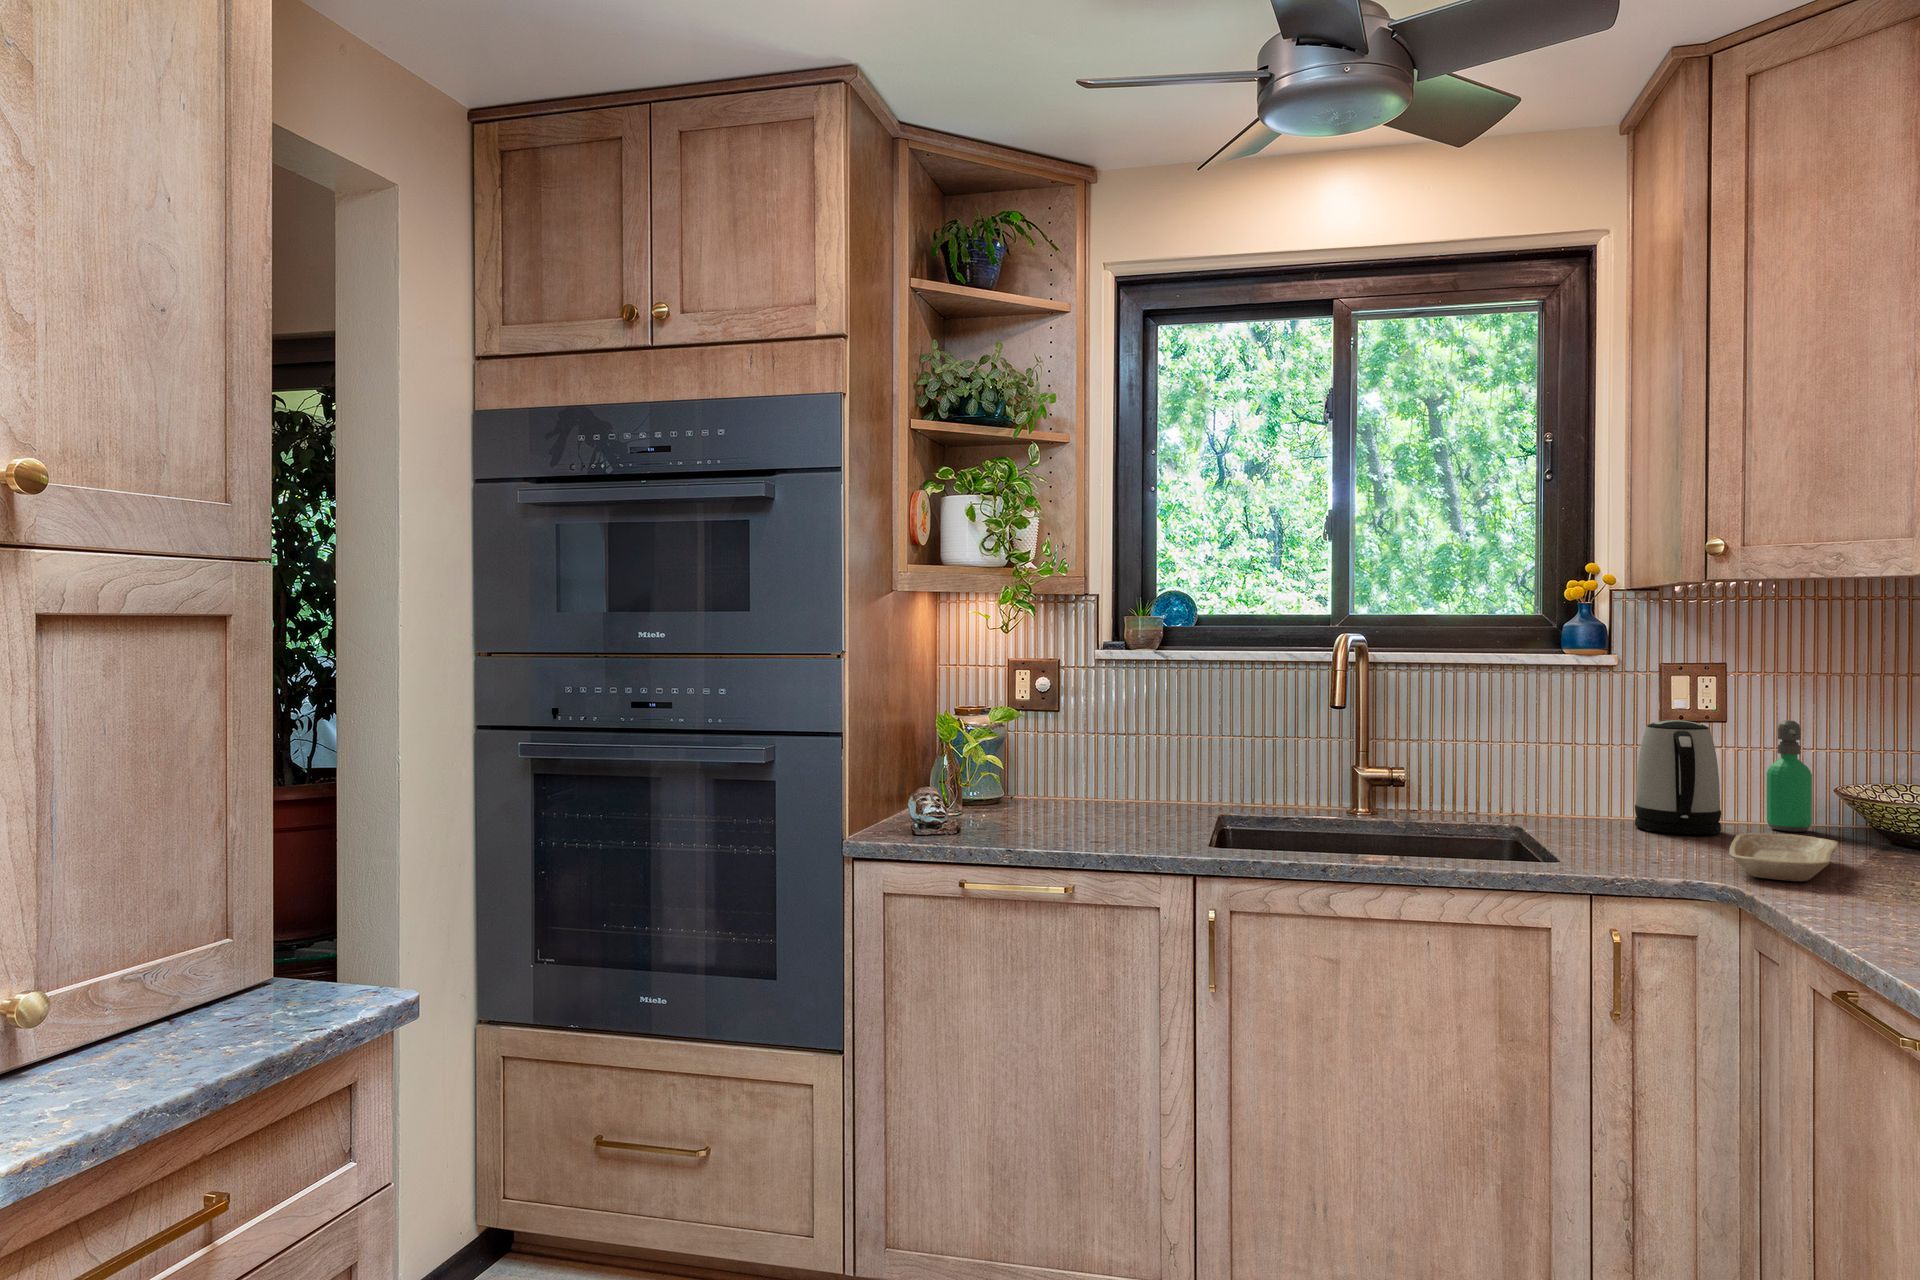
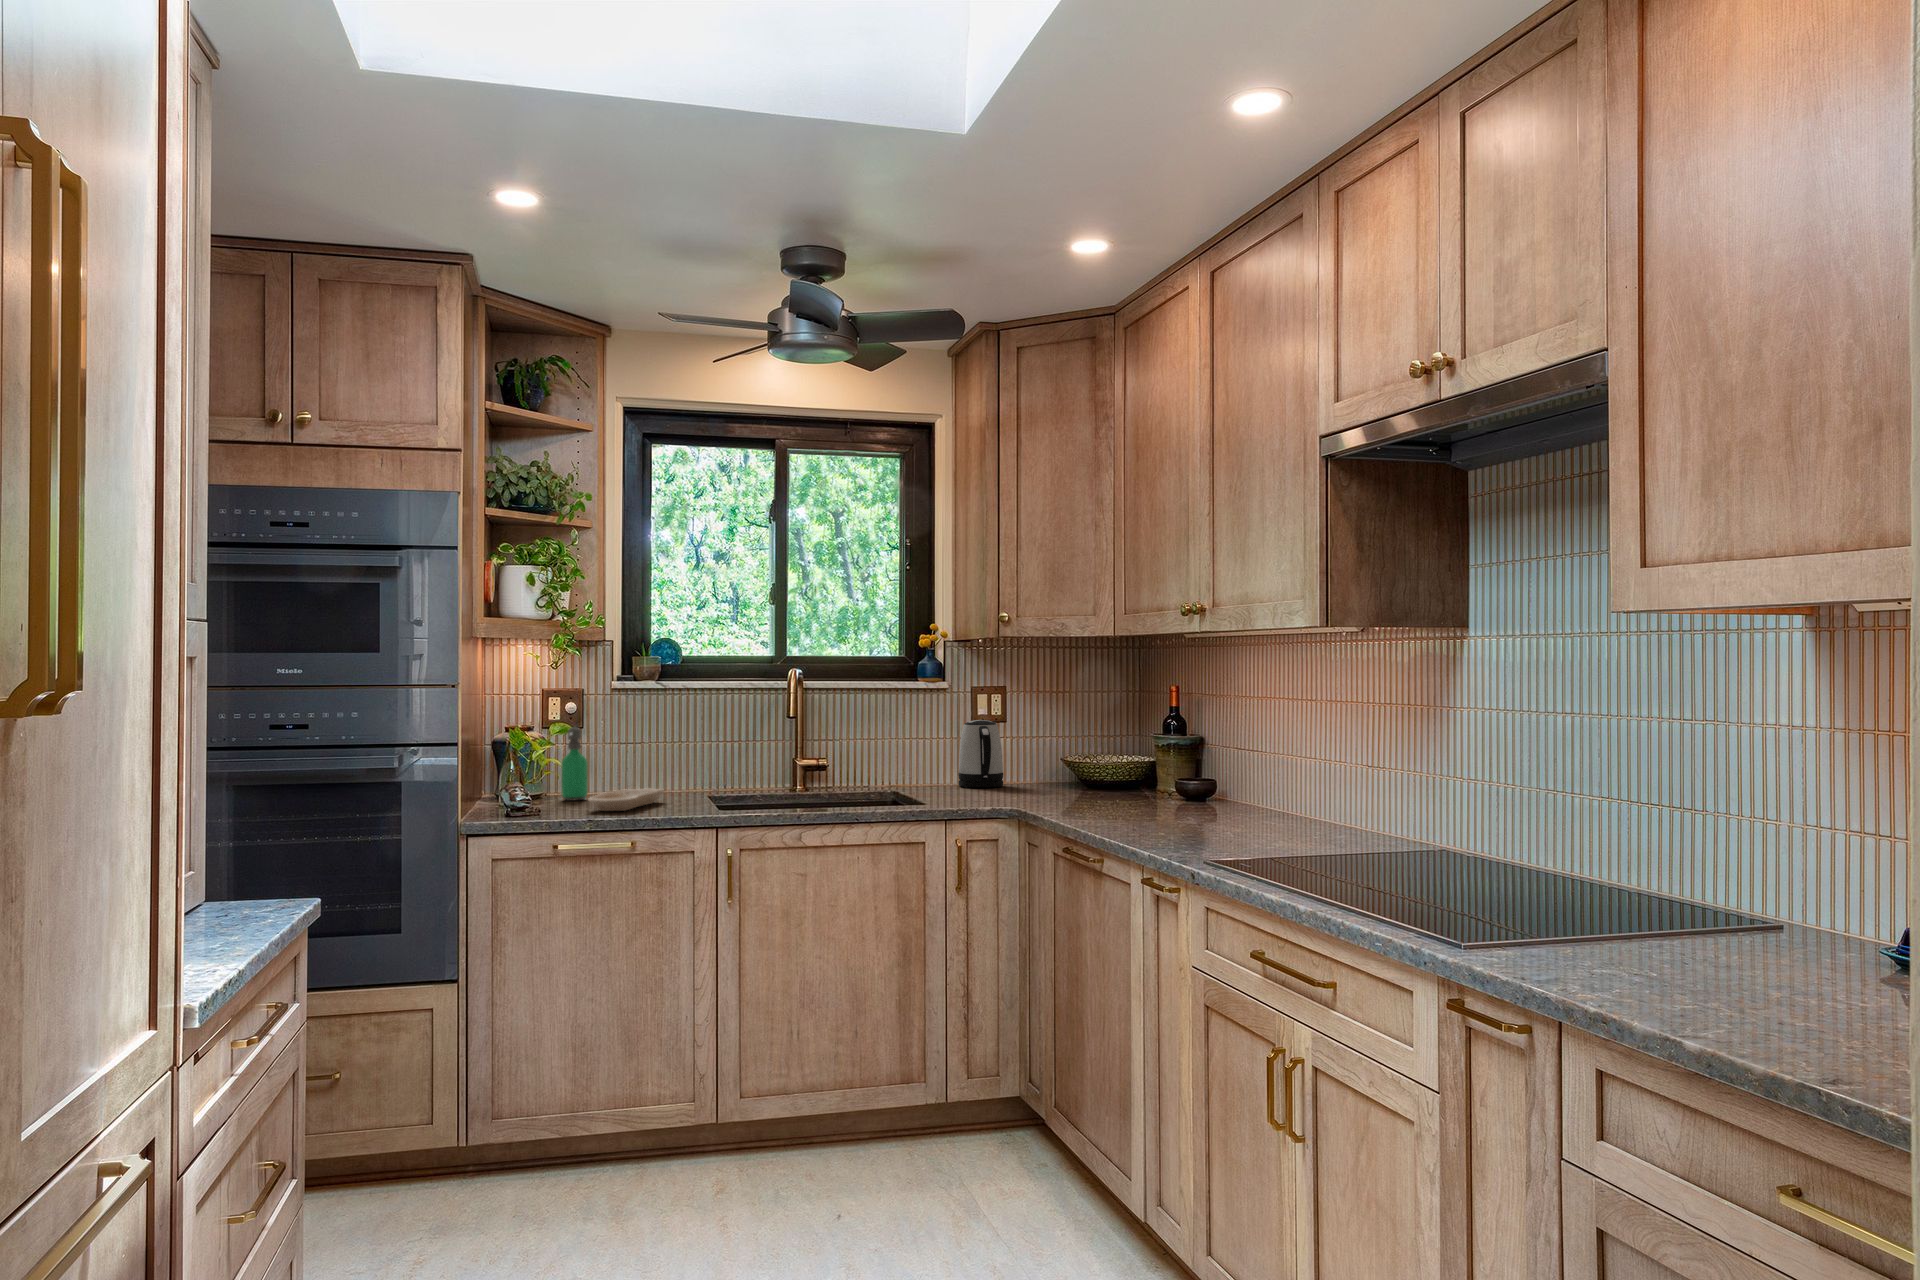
soap dispenser: present [1767,720,1812,832] -> present [561,727,588,801]
tray: present [1729,833,1838,881] -> present [588,789,663,811]

